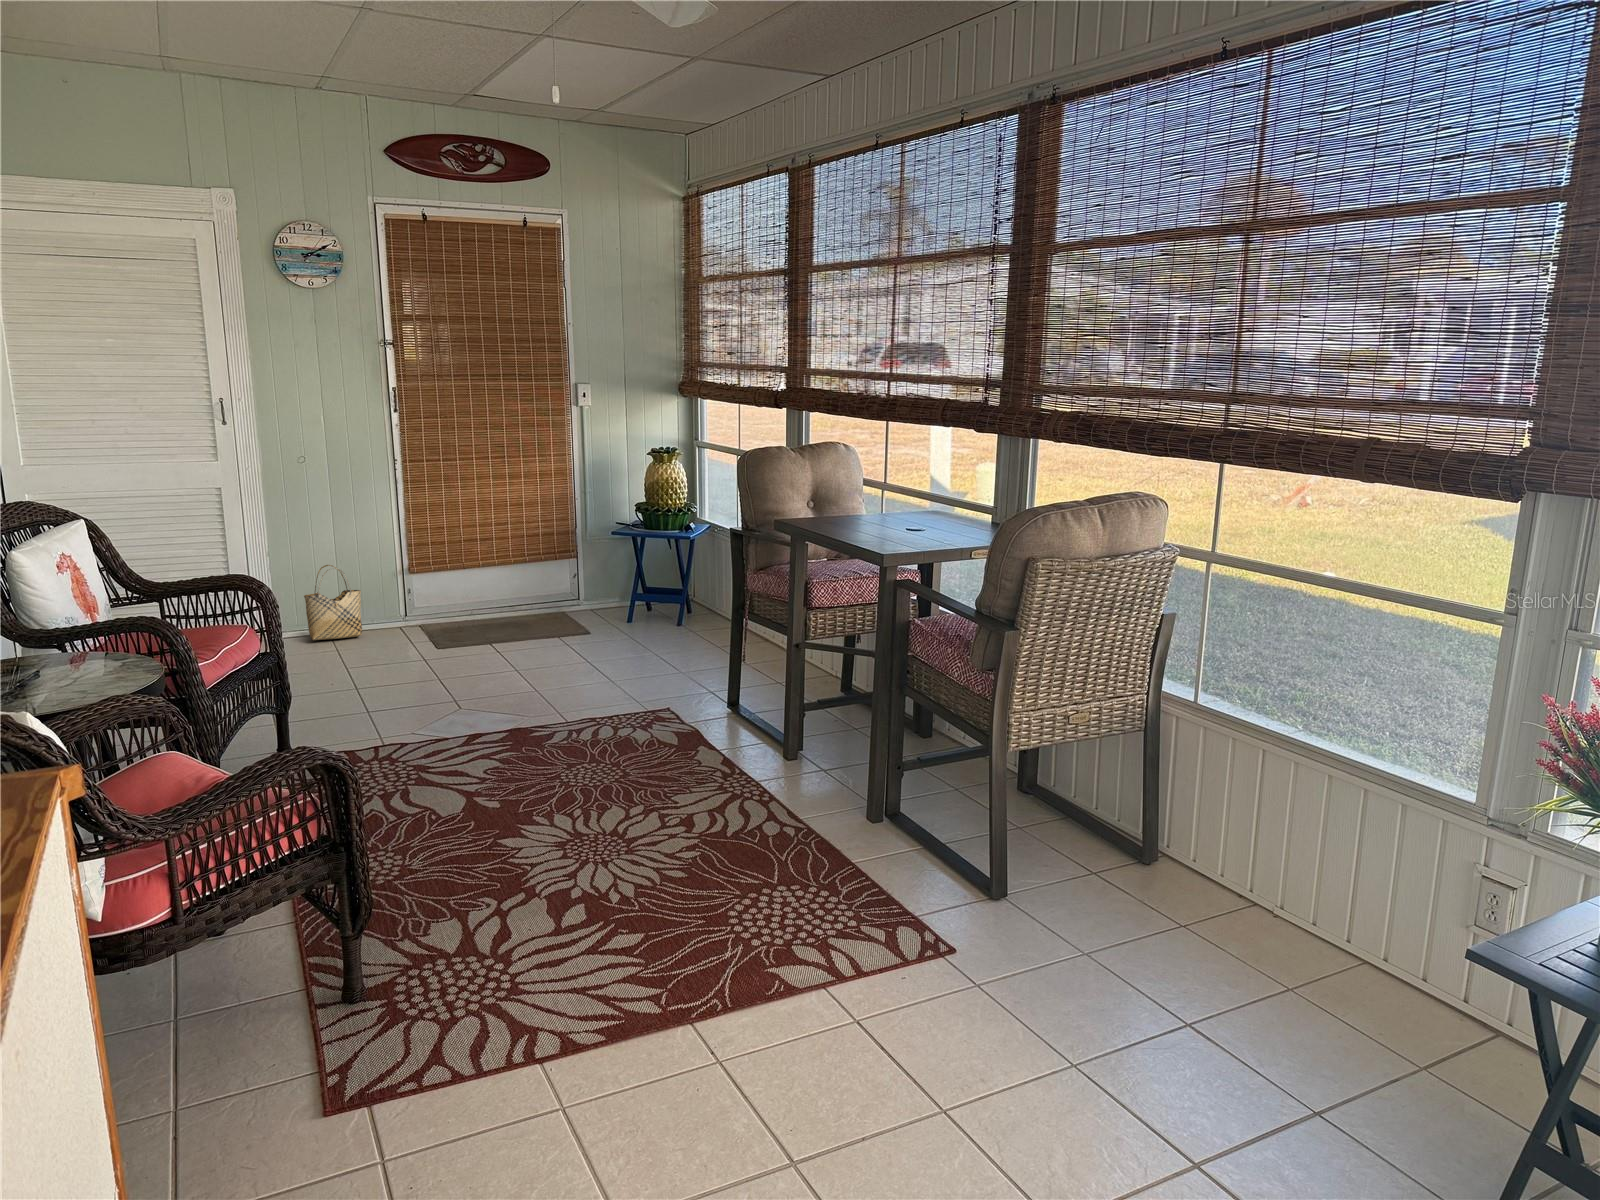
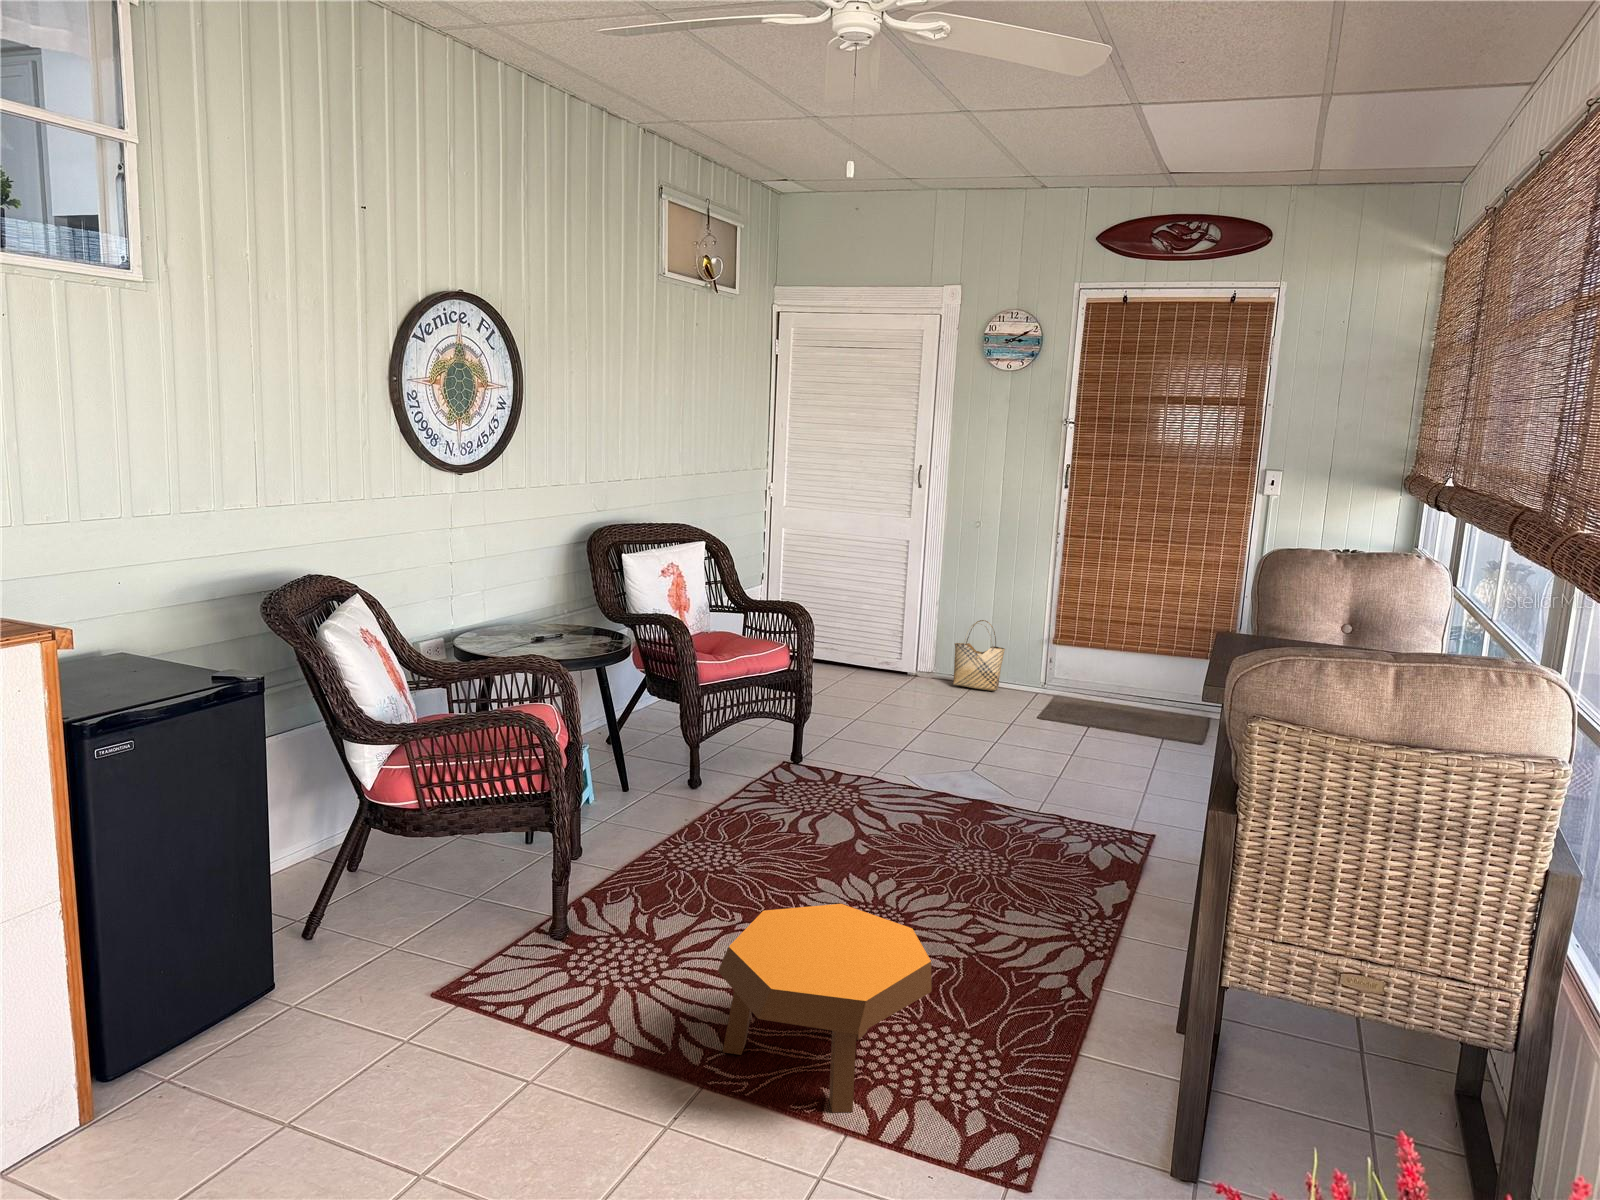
footstool: none [634,815,825,993] -> present [718,904,932,1113]

